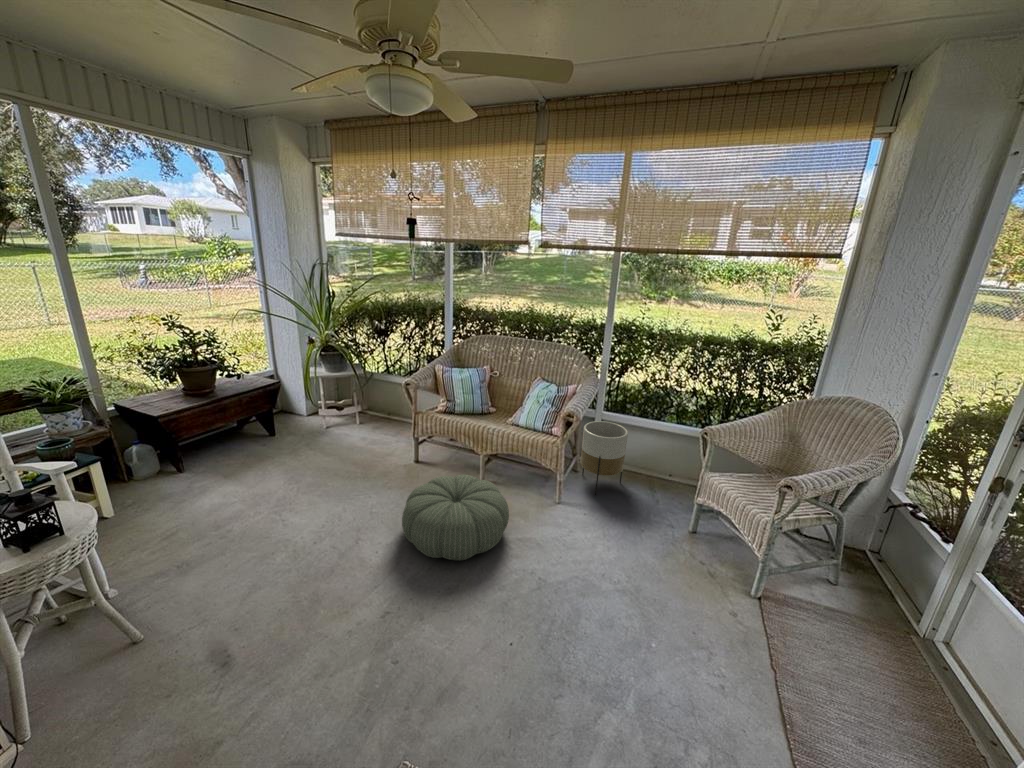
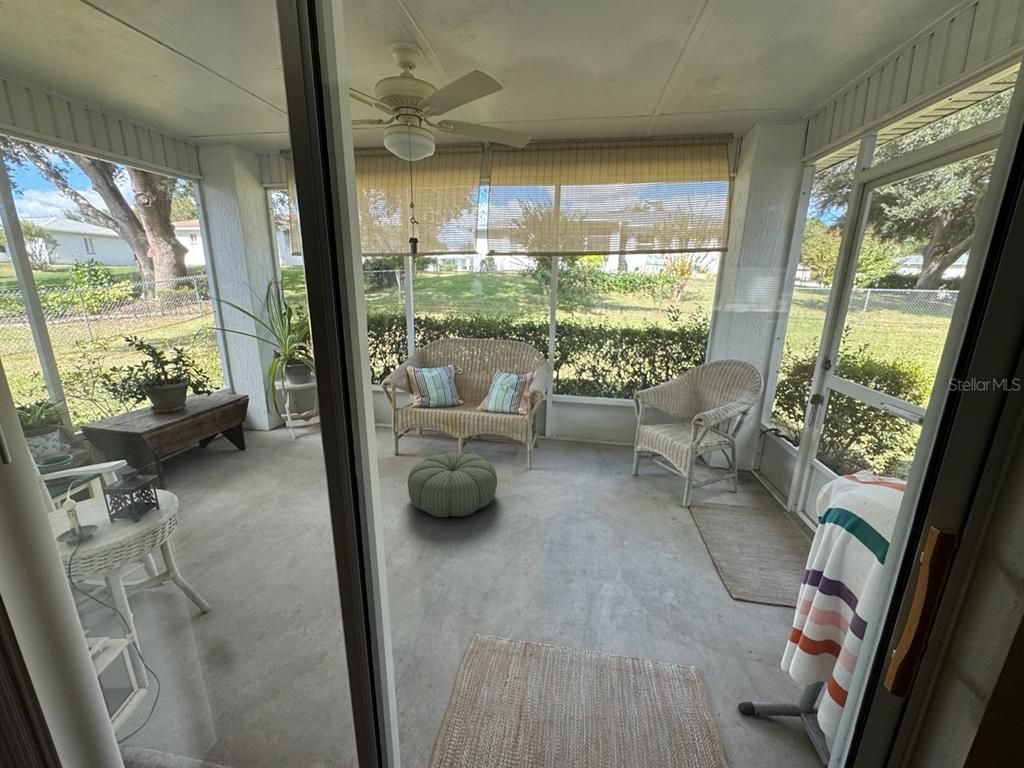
planter: present [580,421,628,495] -> none [540,401,577,461]

